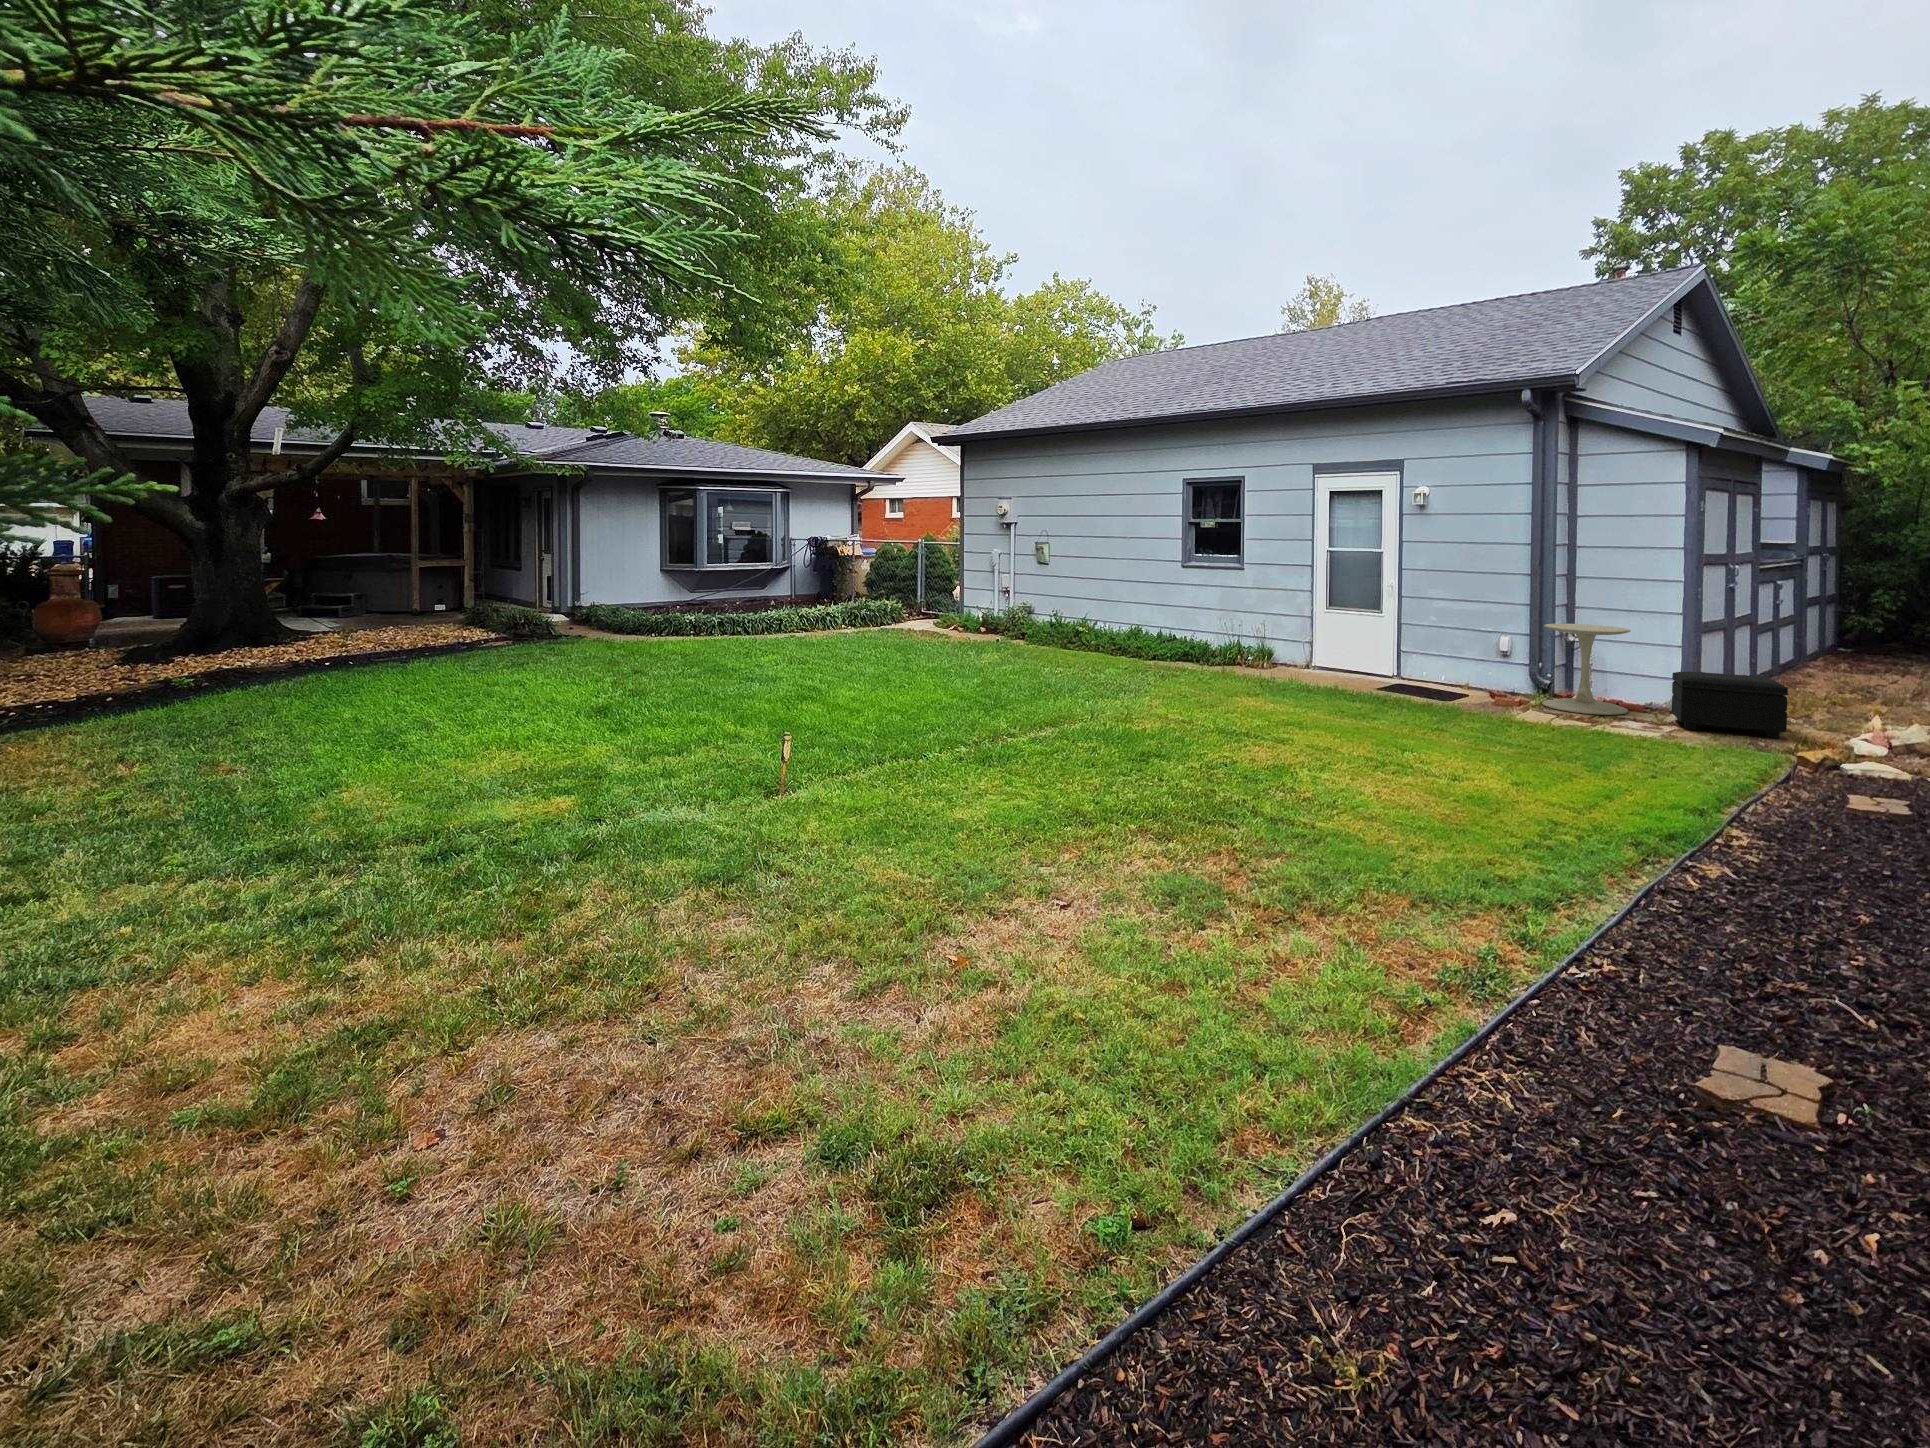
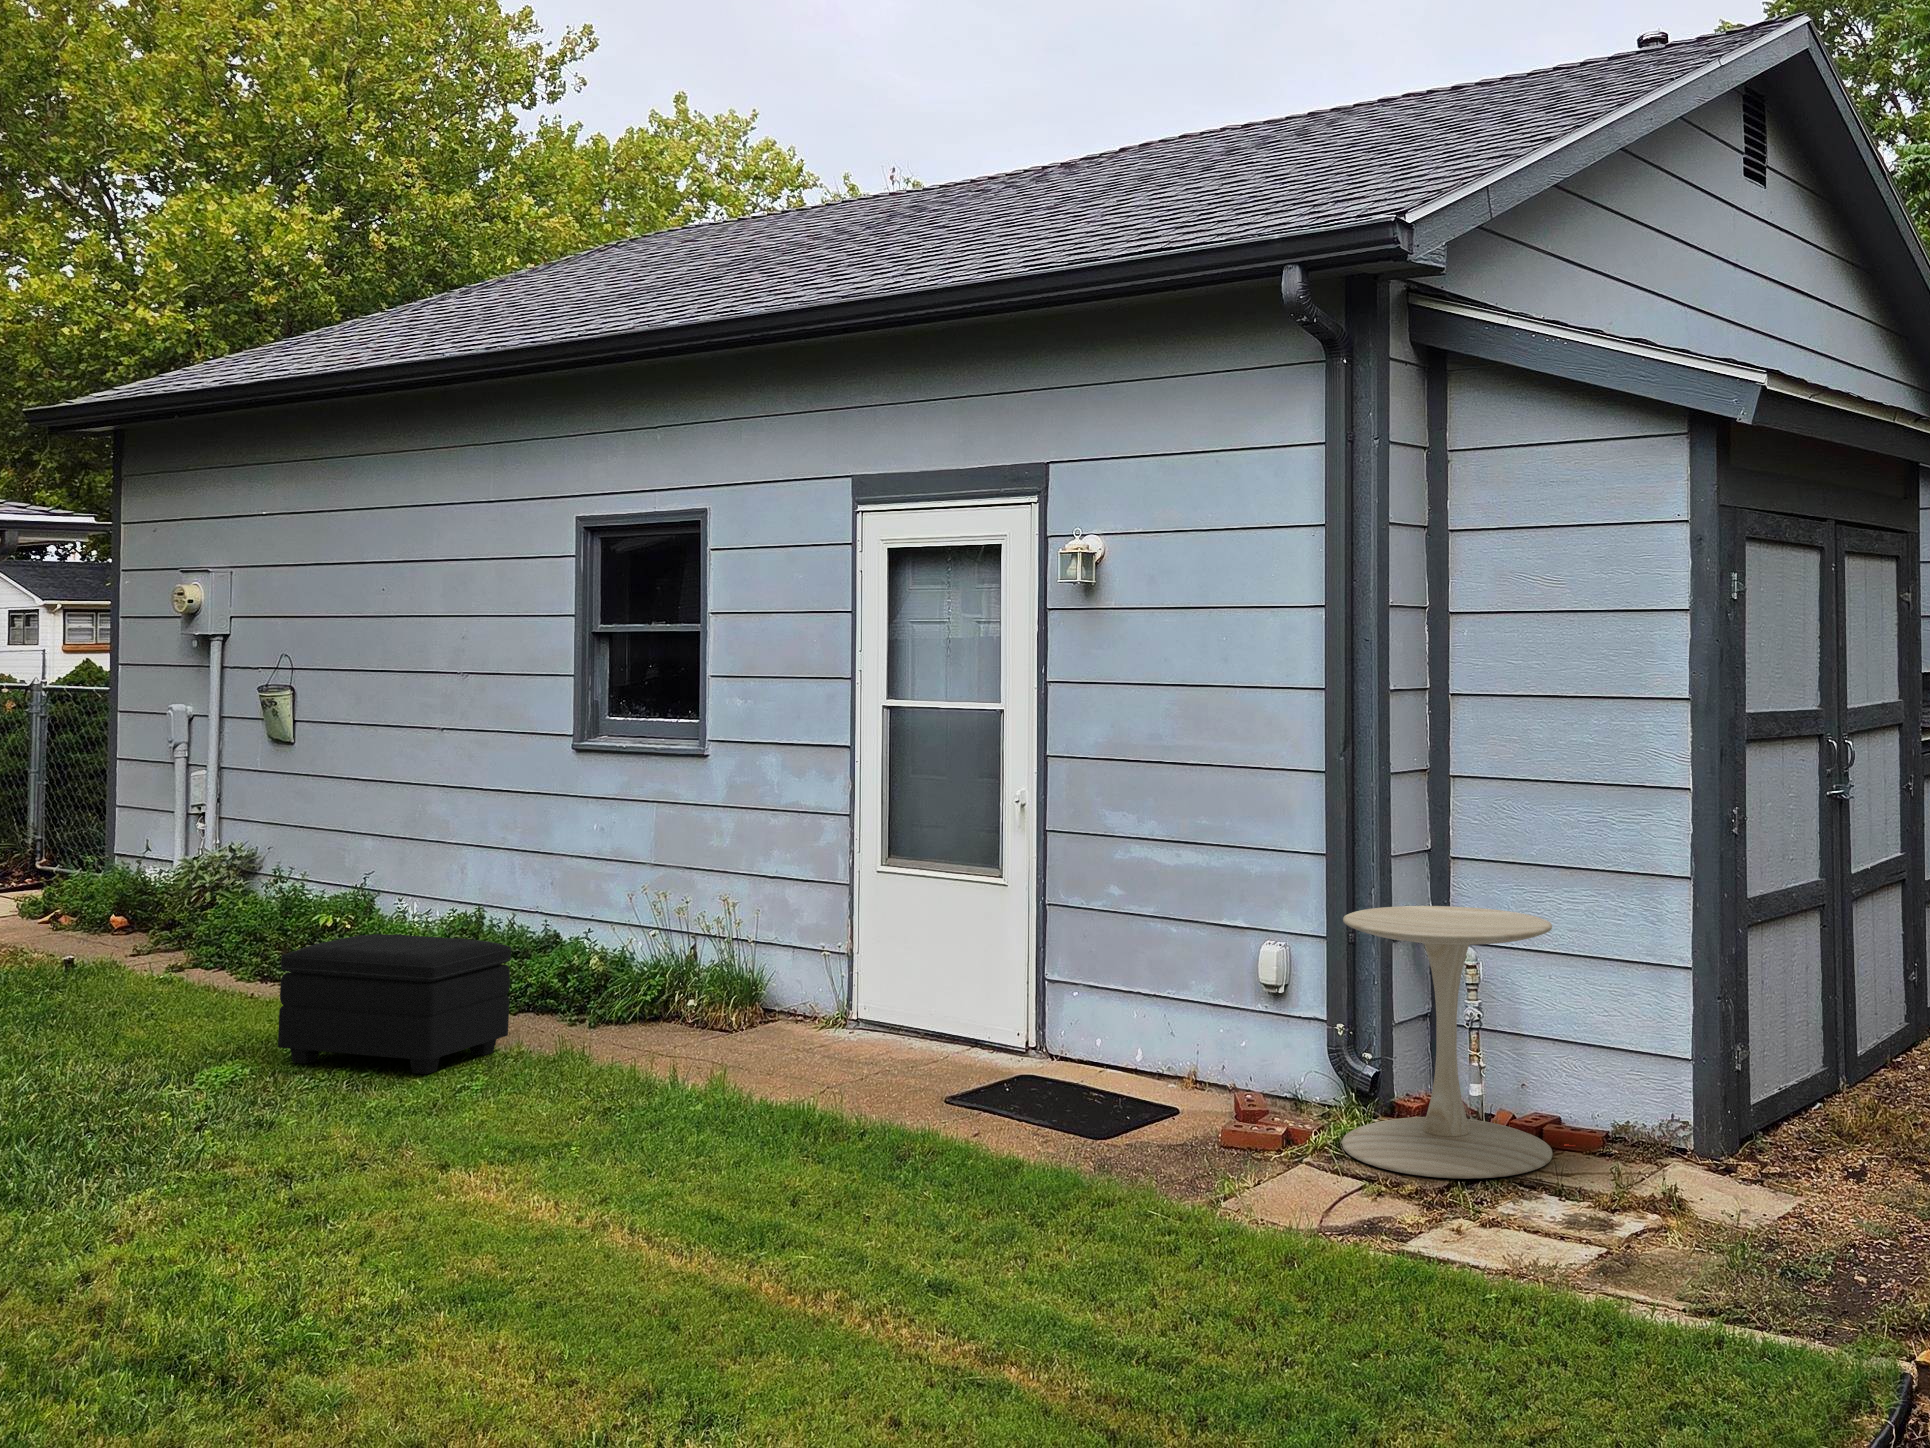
footstool: present [1671,671,1788,738] -> present [278,934,511,1074]

